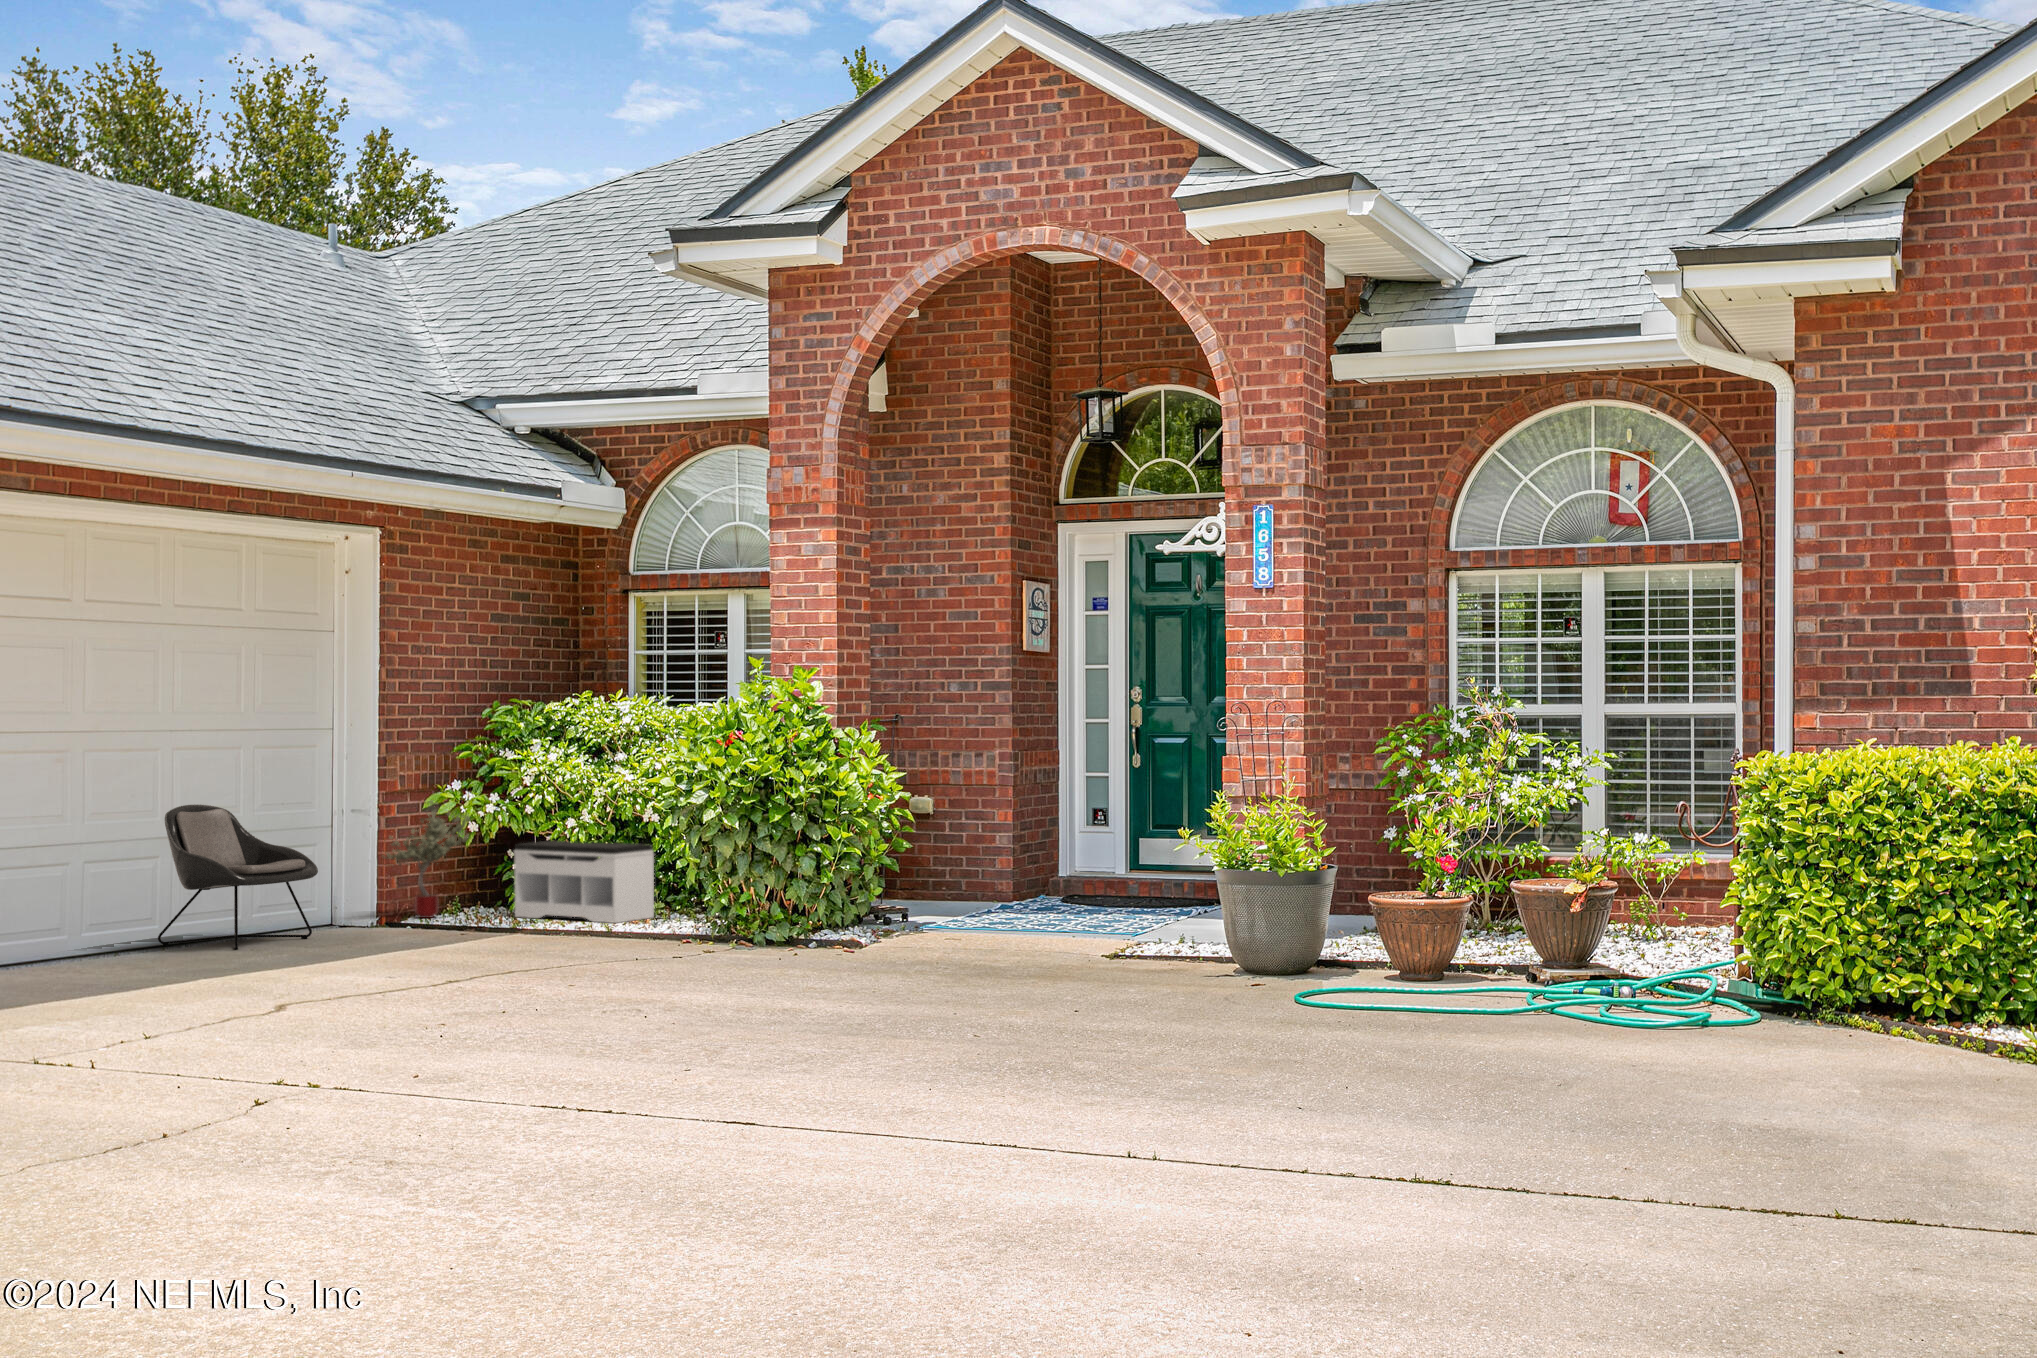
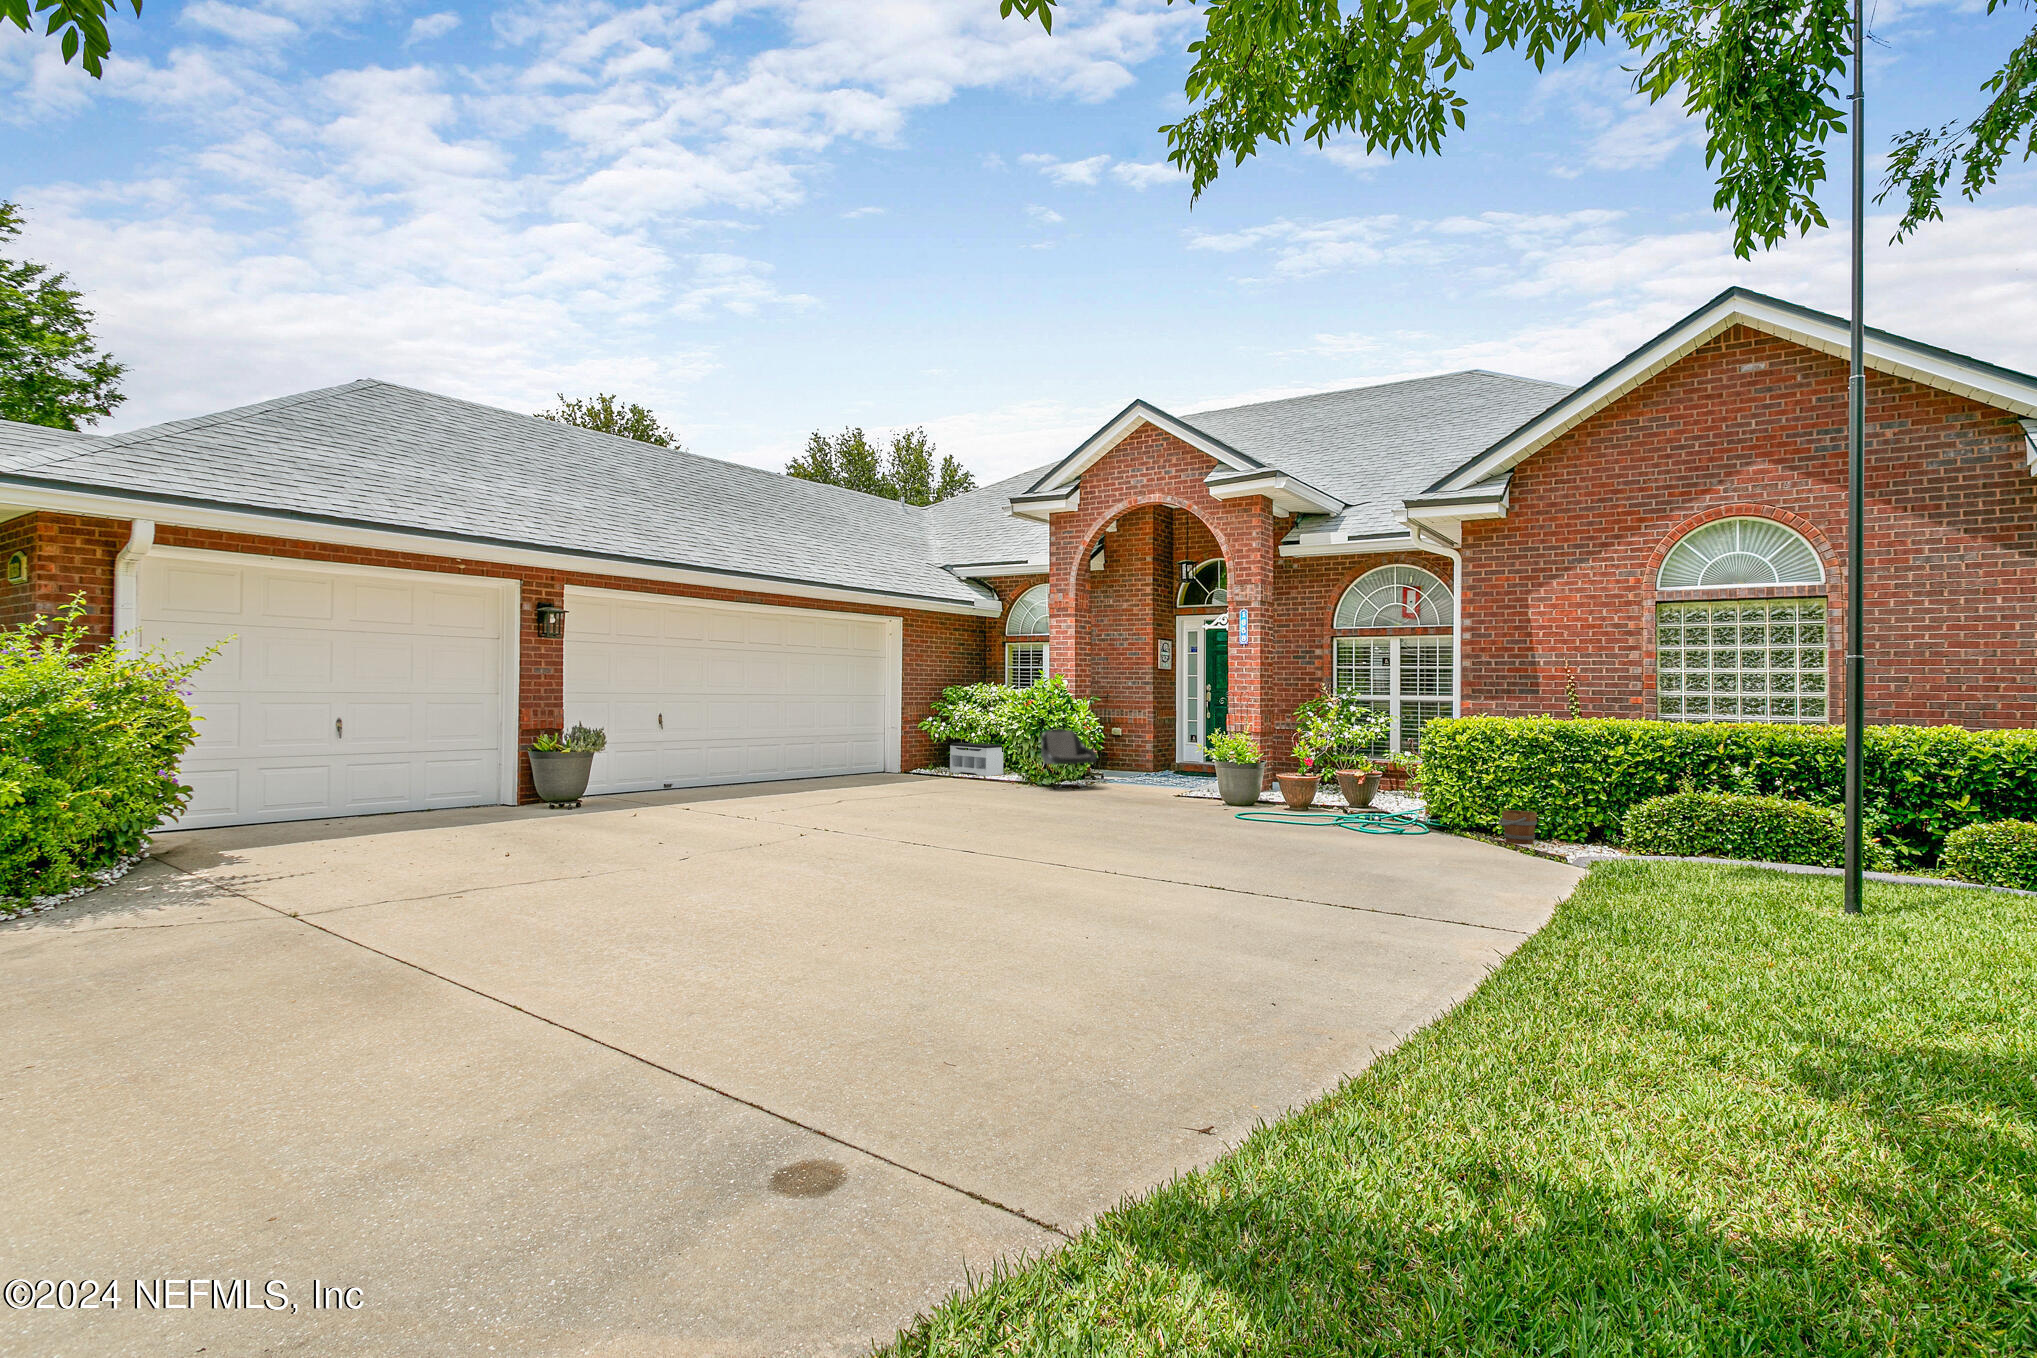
potted tree: present [384,801,470,918] -> none [899,725,935,772]
lounge chair: present [158,804,318,950] -> present [1039,729,1097,786]
bucket: none [1936,961,2023,1037] -> present [1499,810,1537,844]

